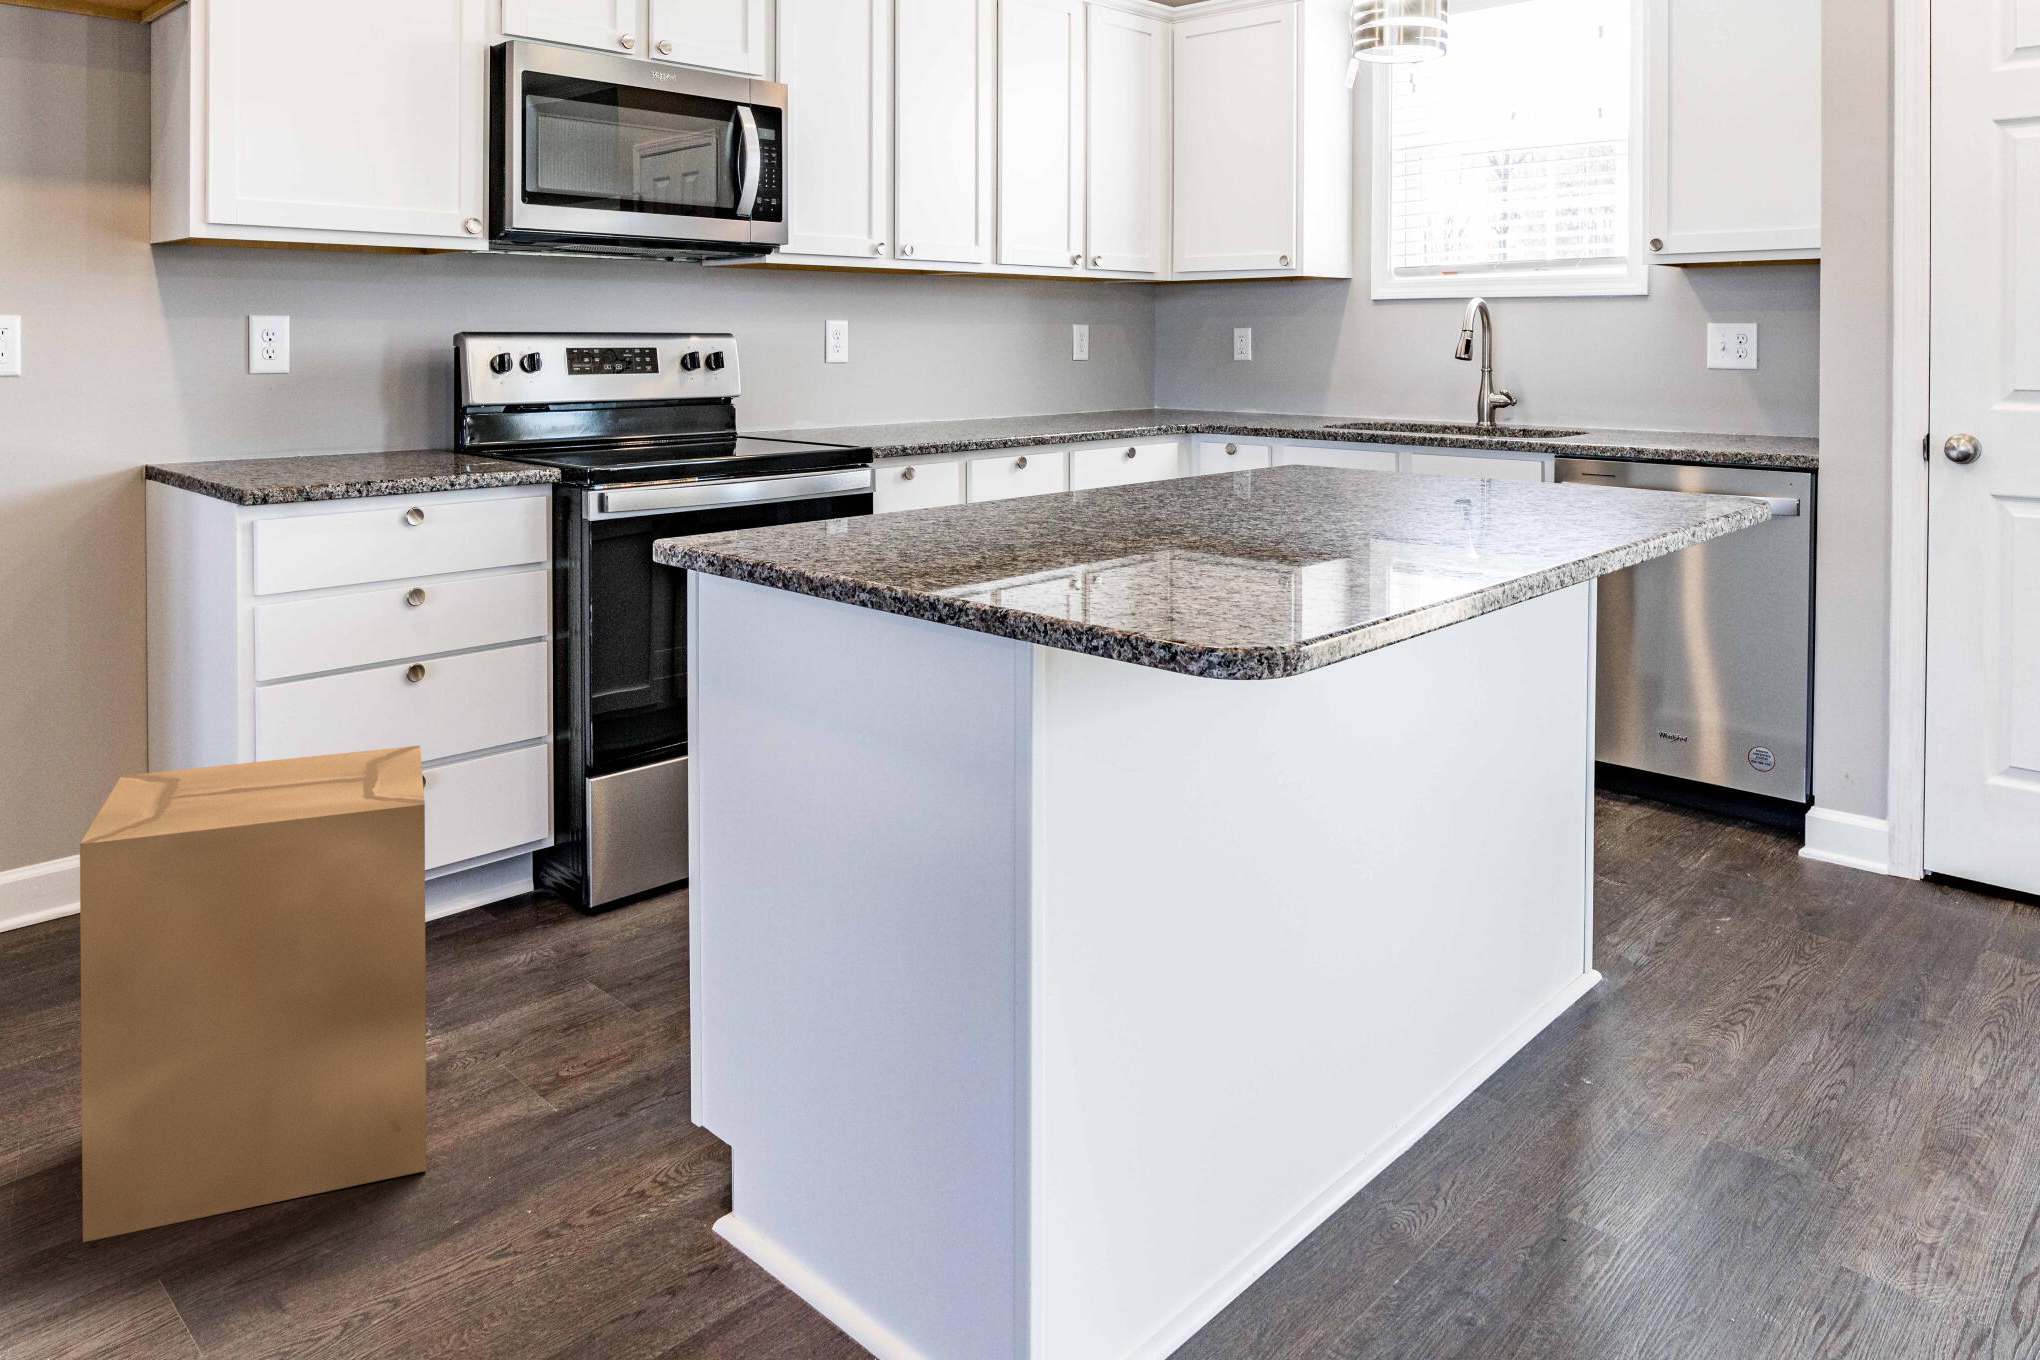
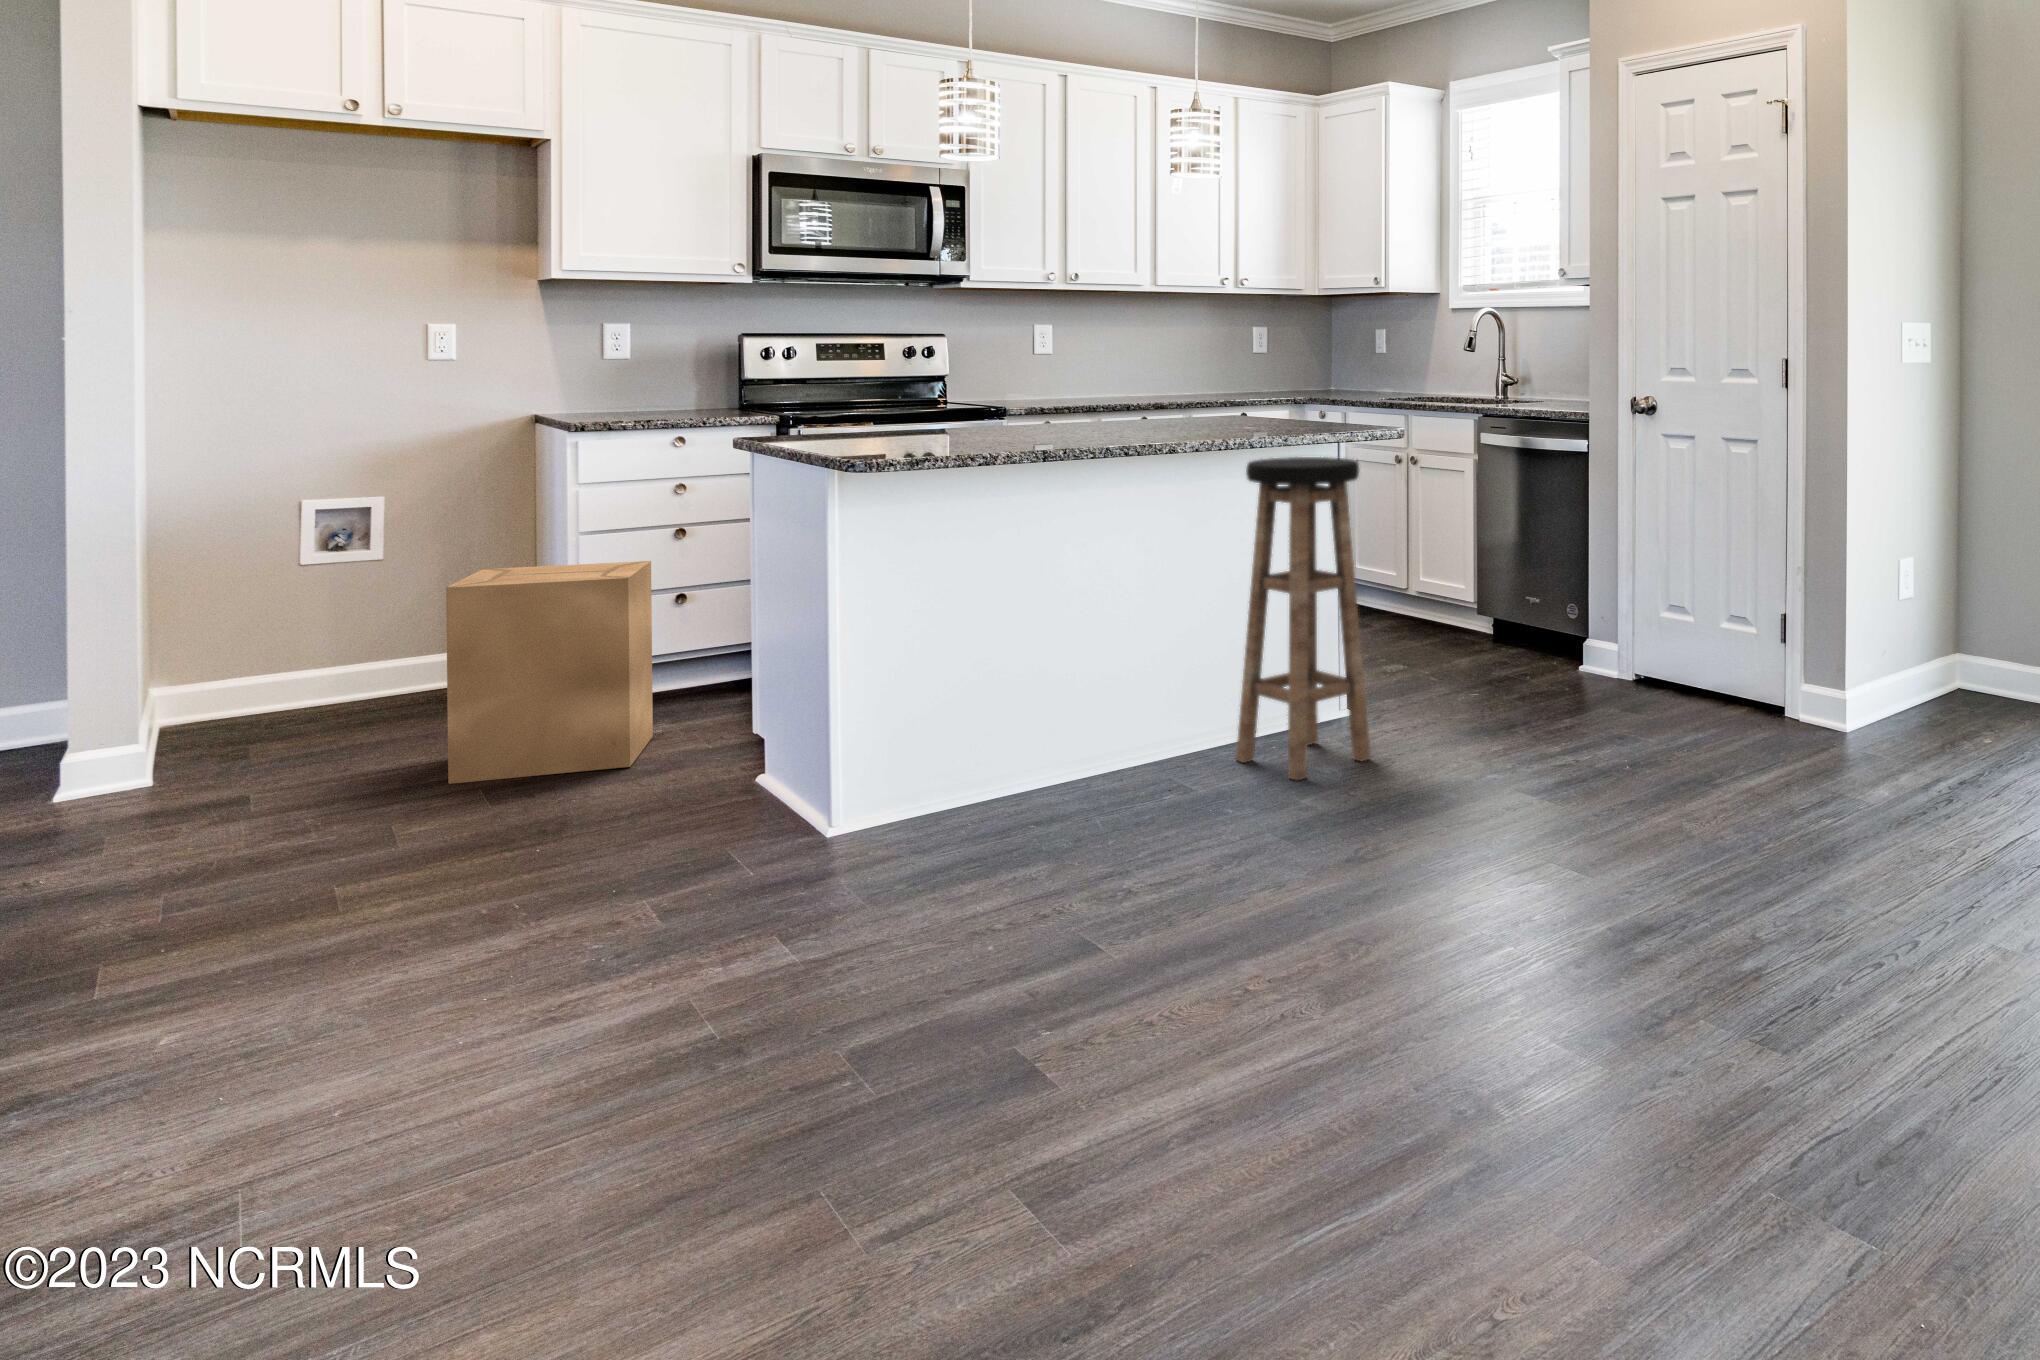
bar stool: none [1569,555,1819,1204] -> present [1236,457,1371,781]

